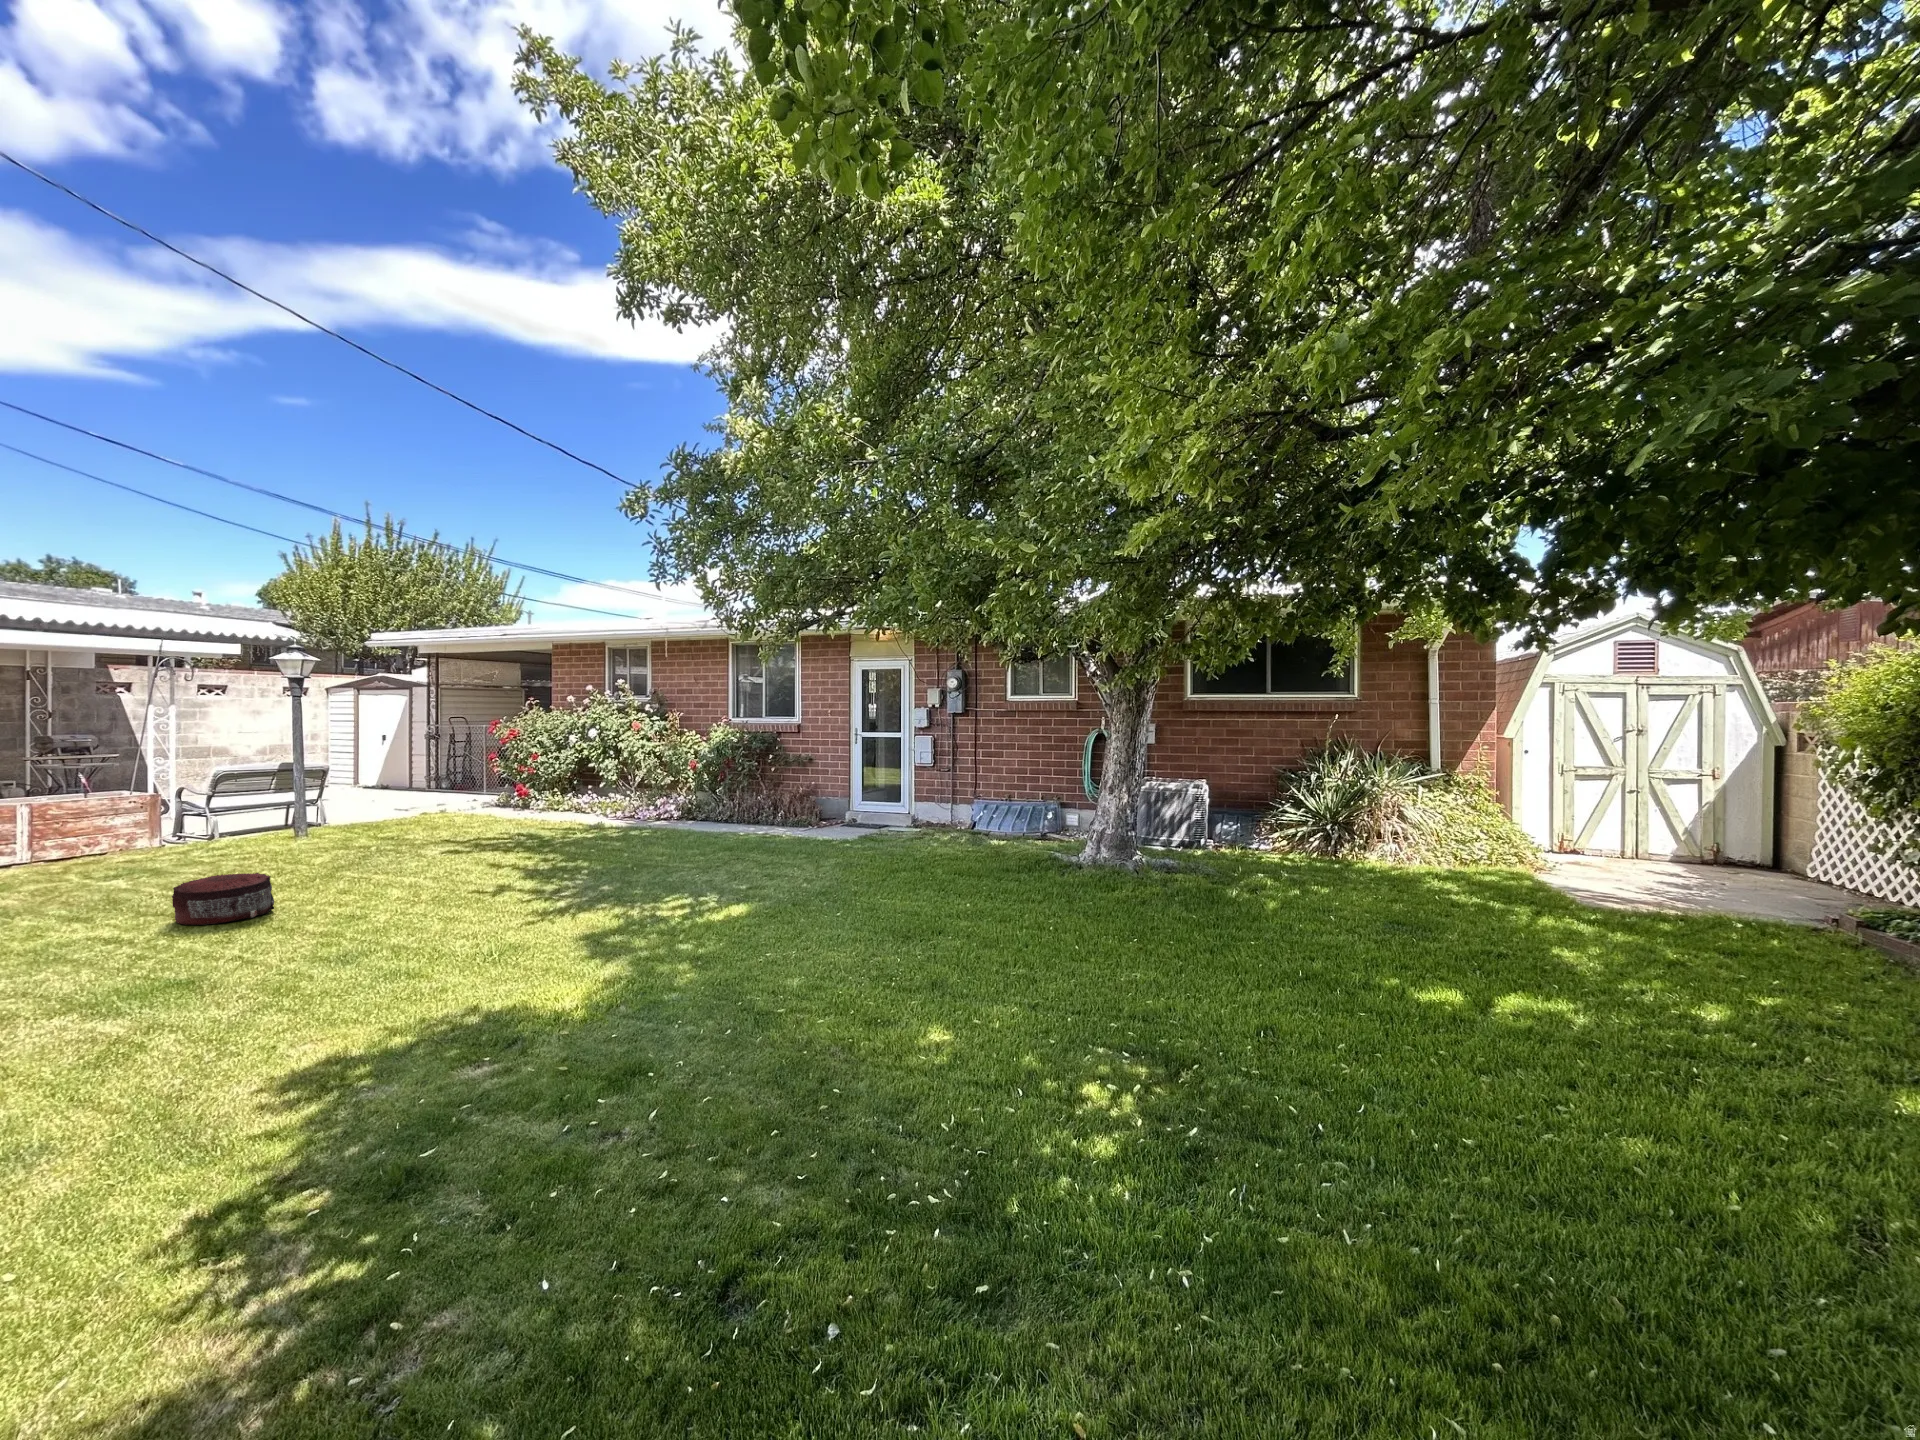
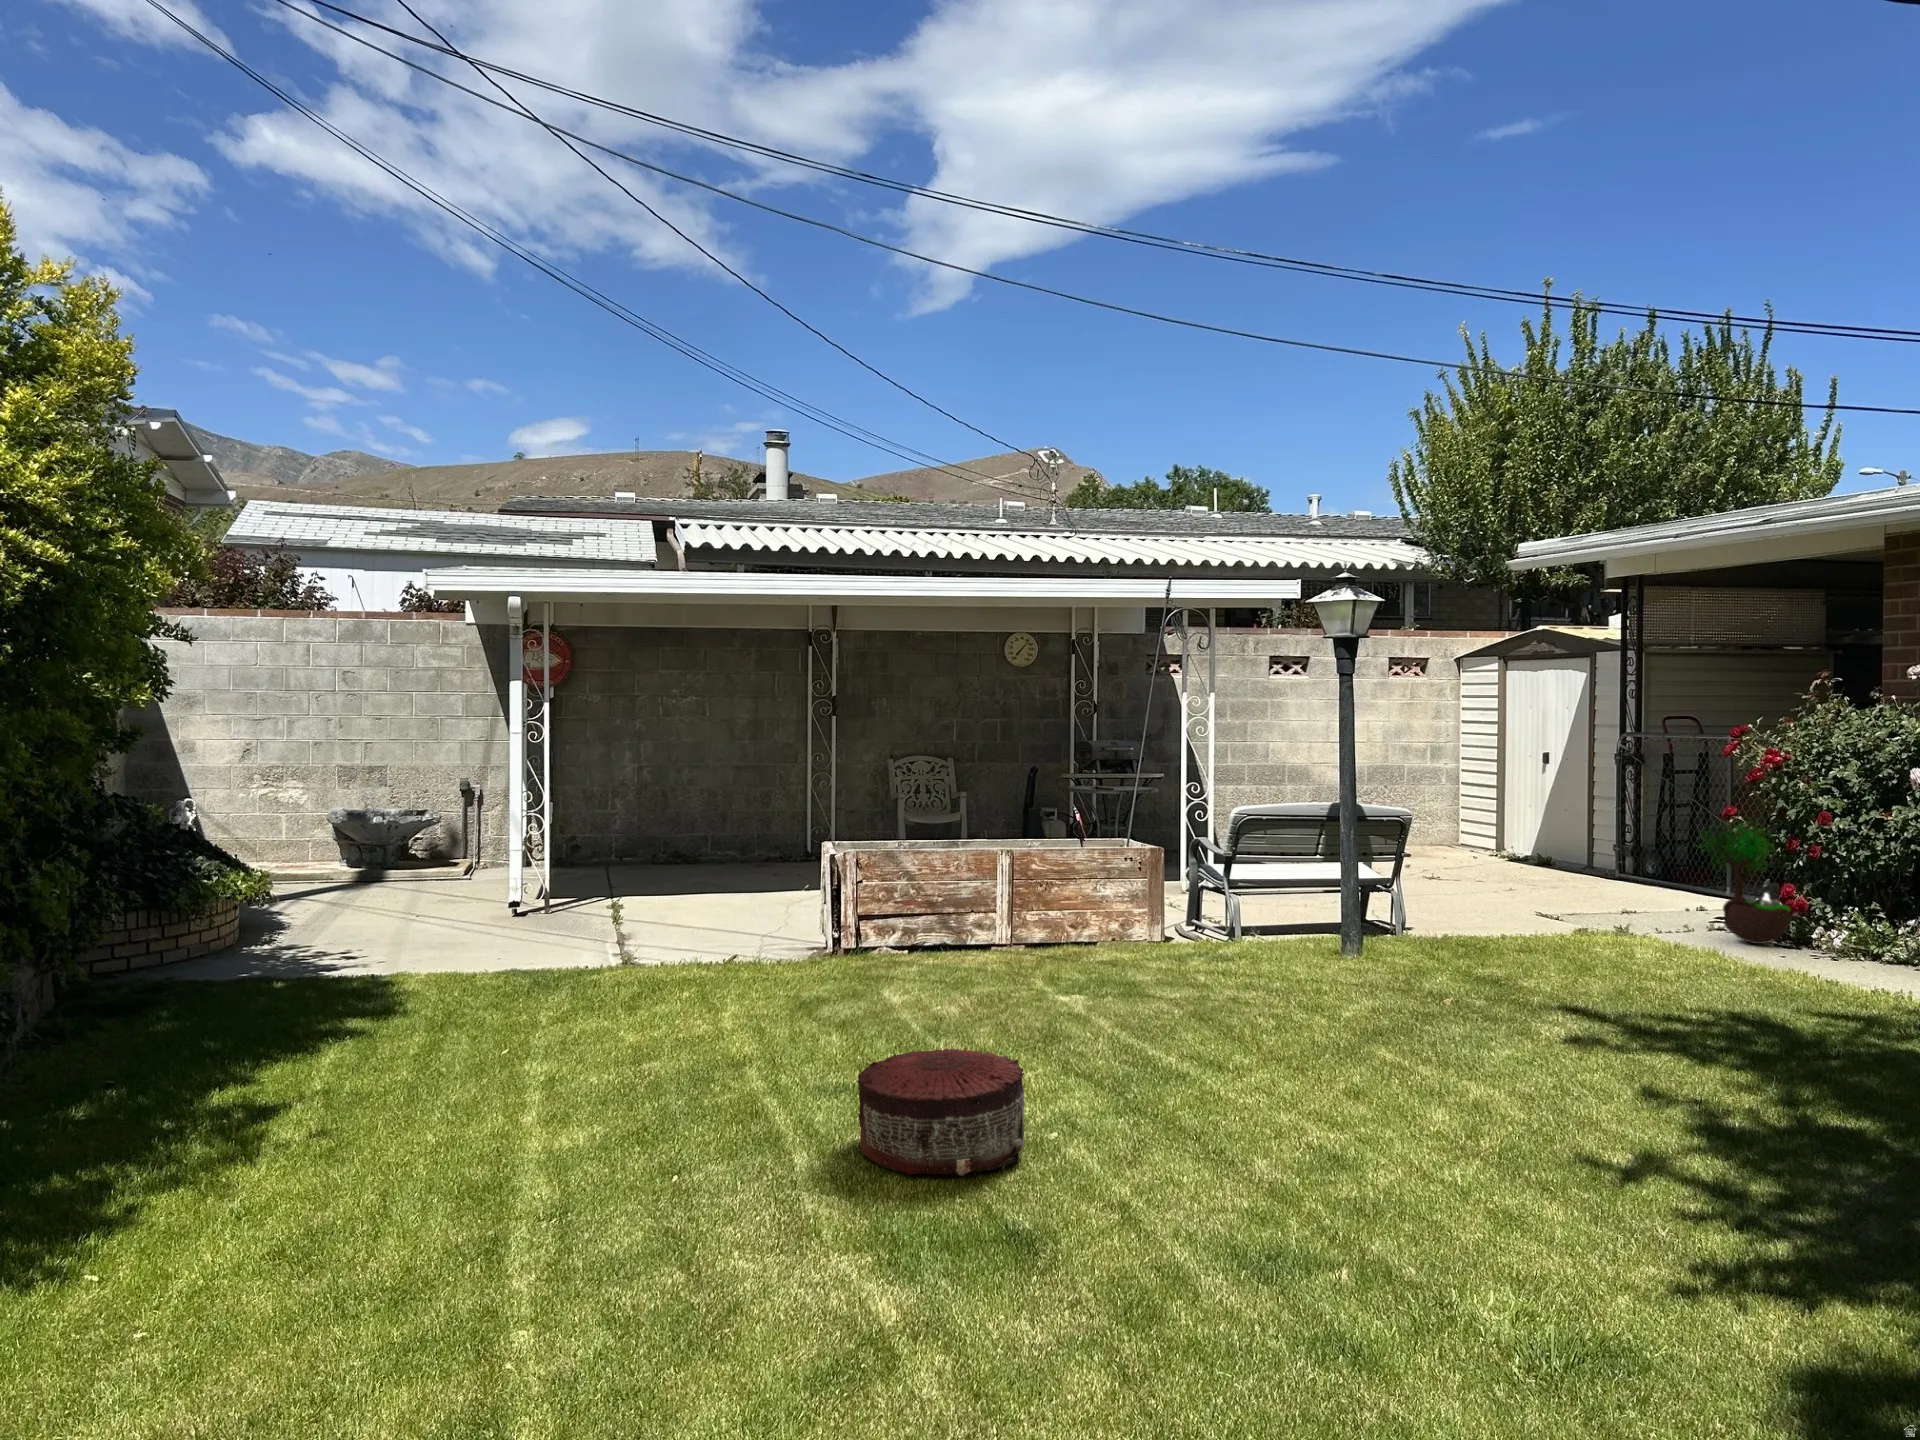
potted tree: none [483,756,524,809] -> present [1693,816,1790,944]

